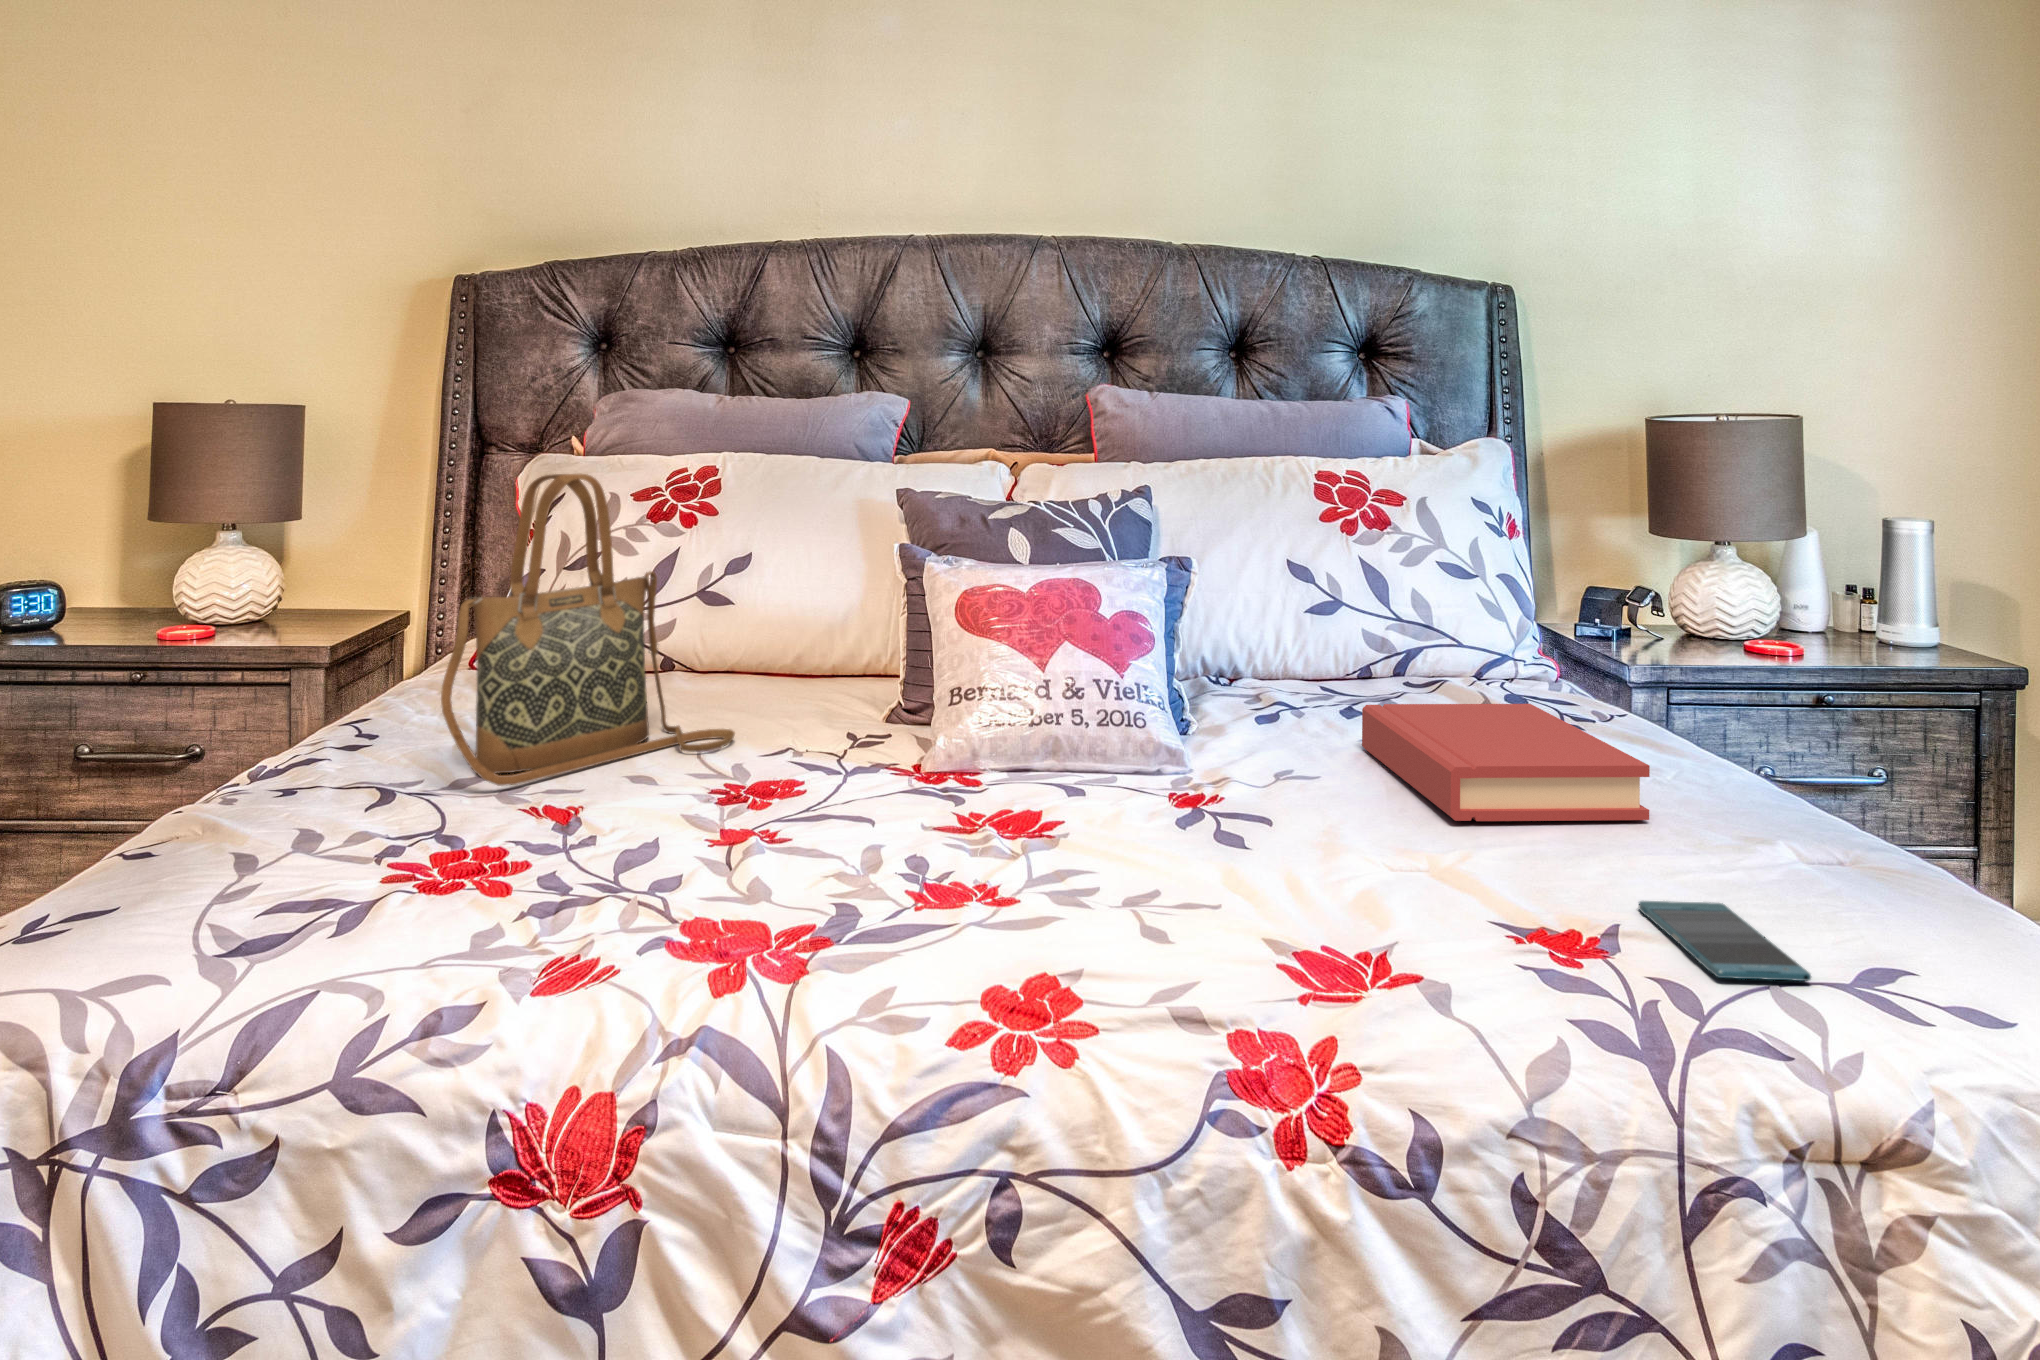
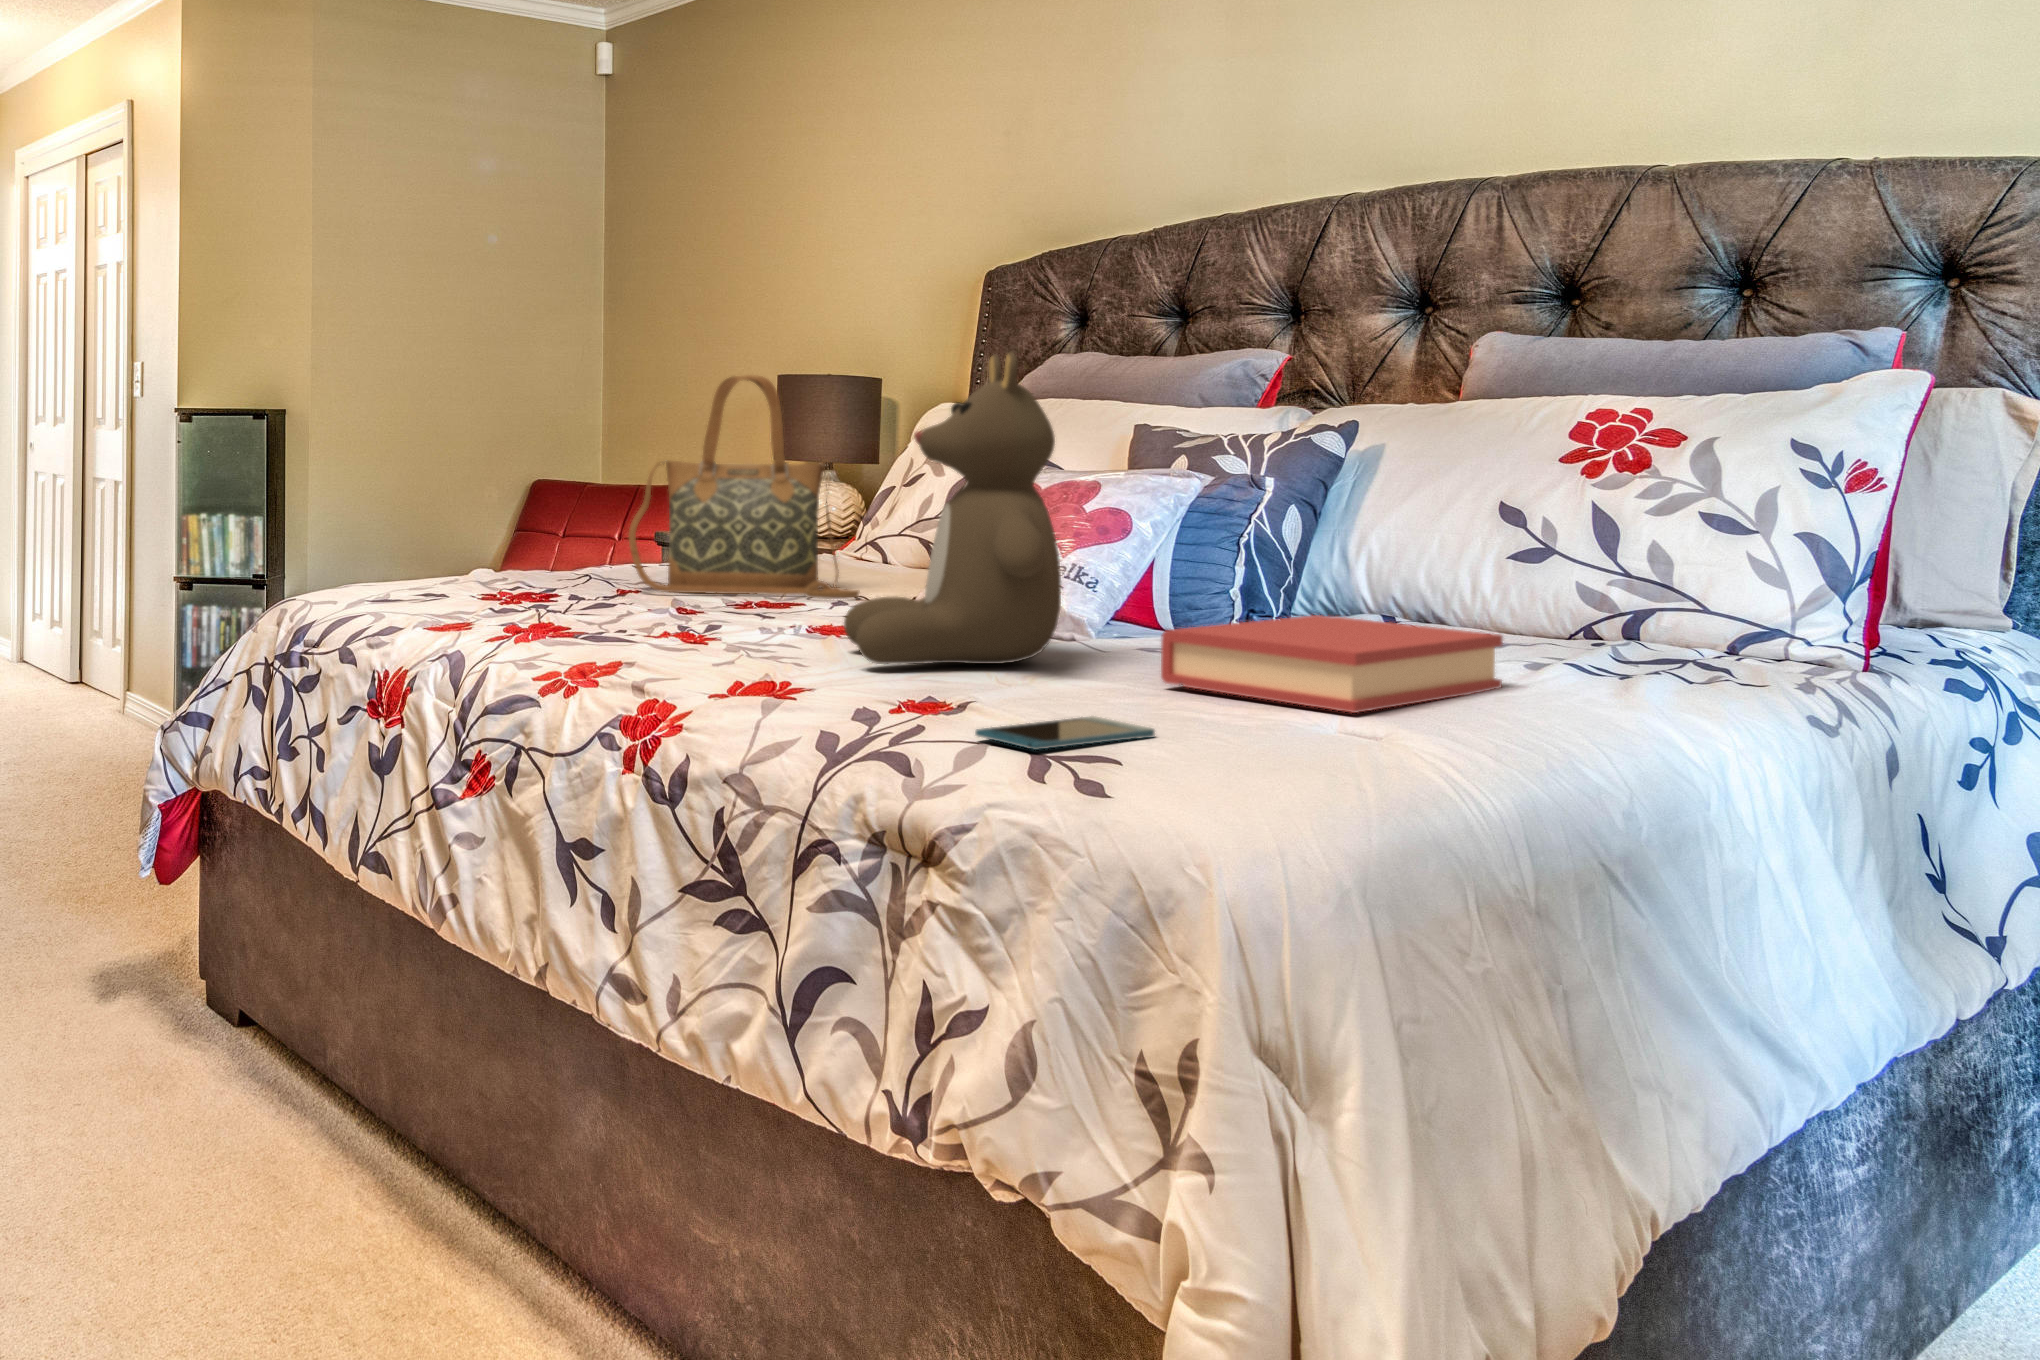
teddy bear: none [1073,480,1368,873] -> present [844,352,1061,664]

